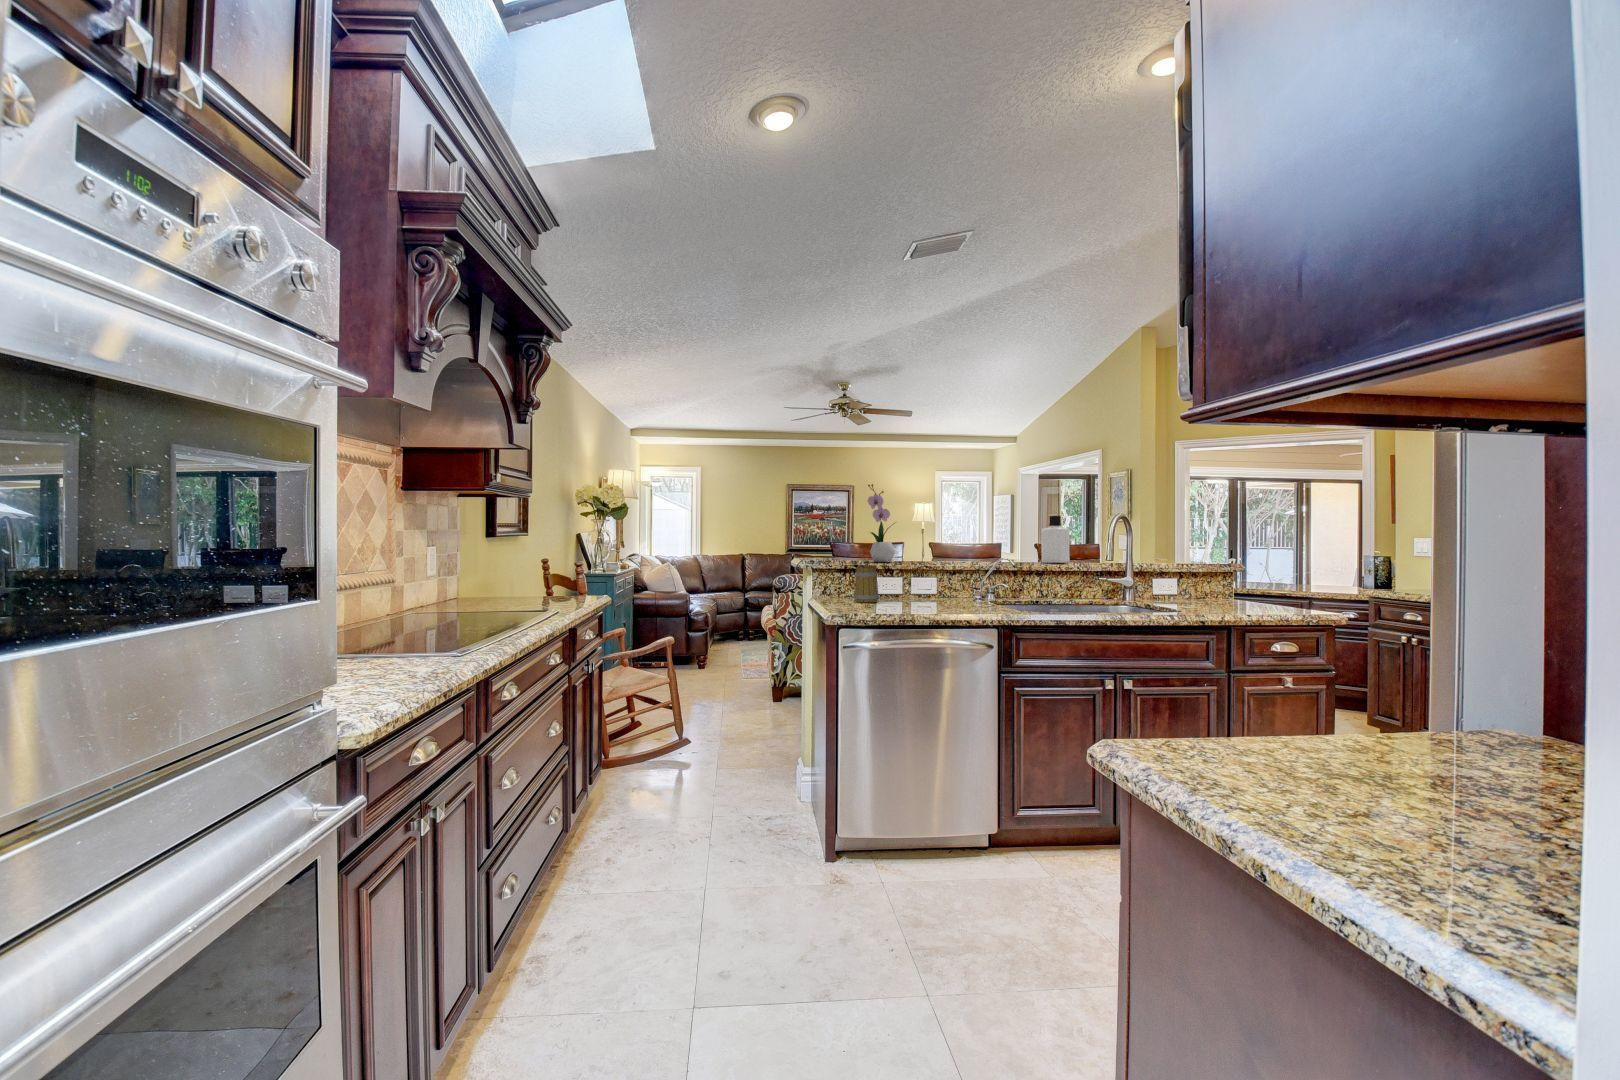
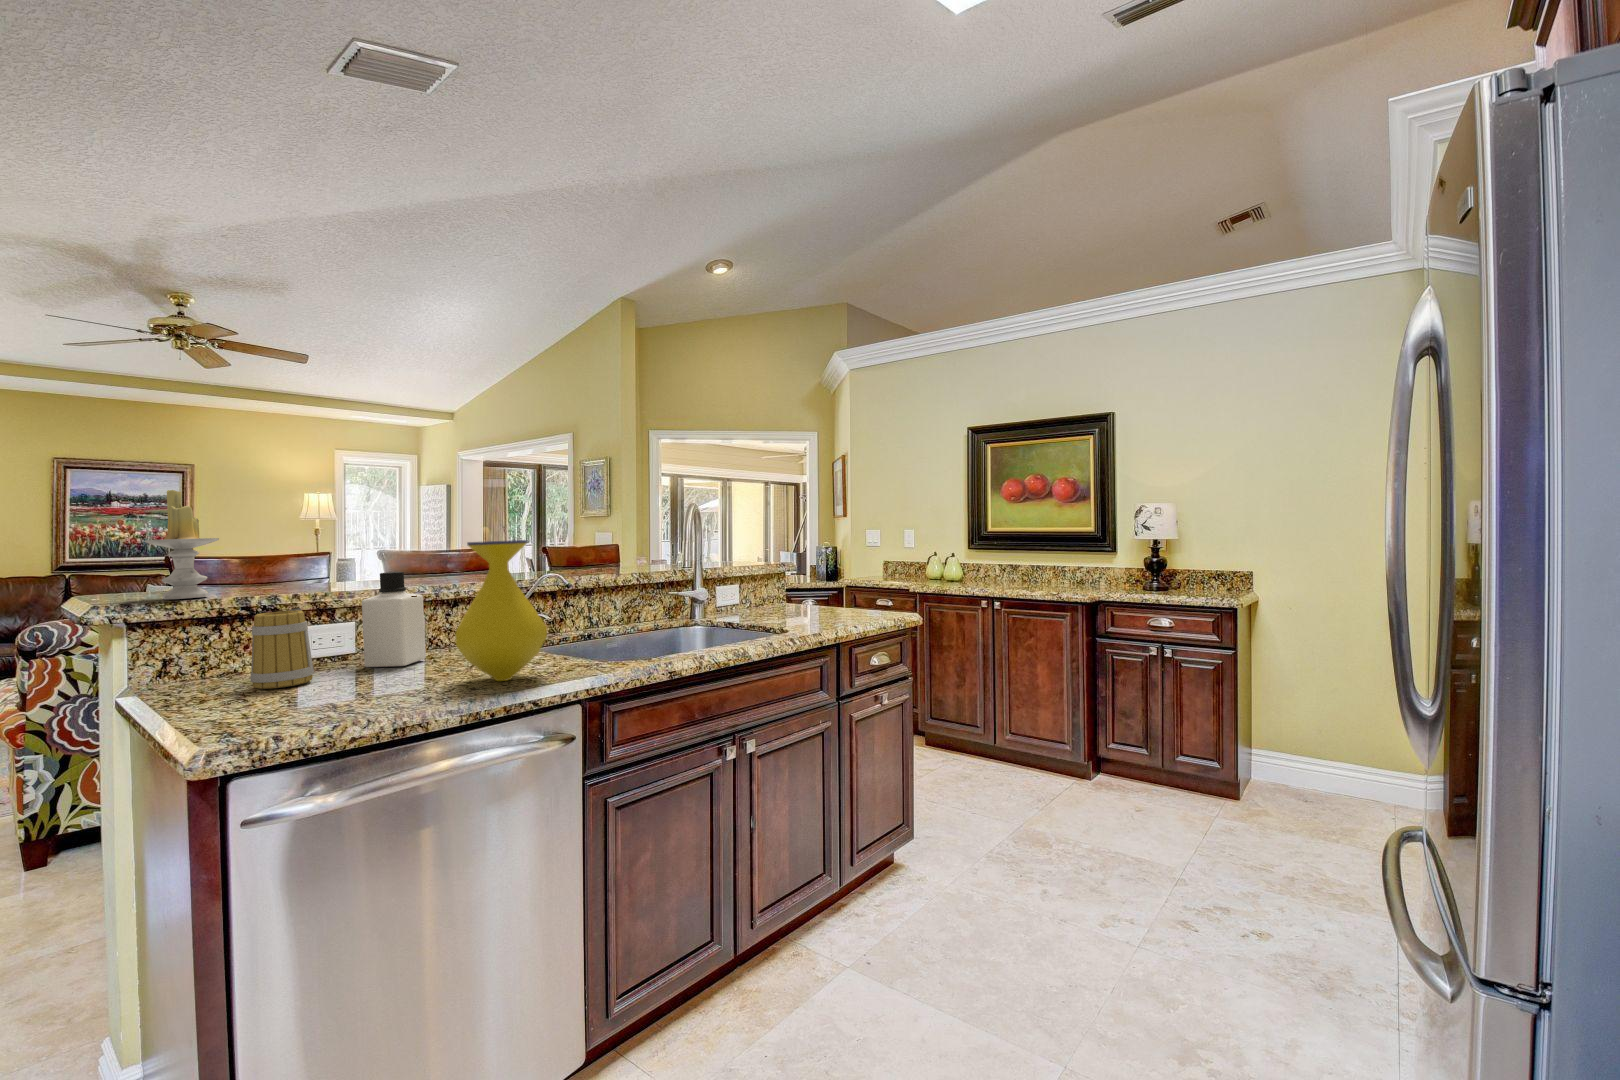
flower arrangement: present [868,484,896,562] -> none [271,446,341,598]
candle: none [821,507,848,559] -> present [145,490,219,599]
bottle: present [1041,516,1070,563] -> present [362,572,426,667]
vase: none [937,534,986,612] -> present [455,540,547,681]

